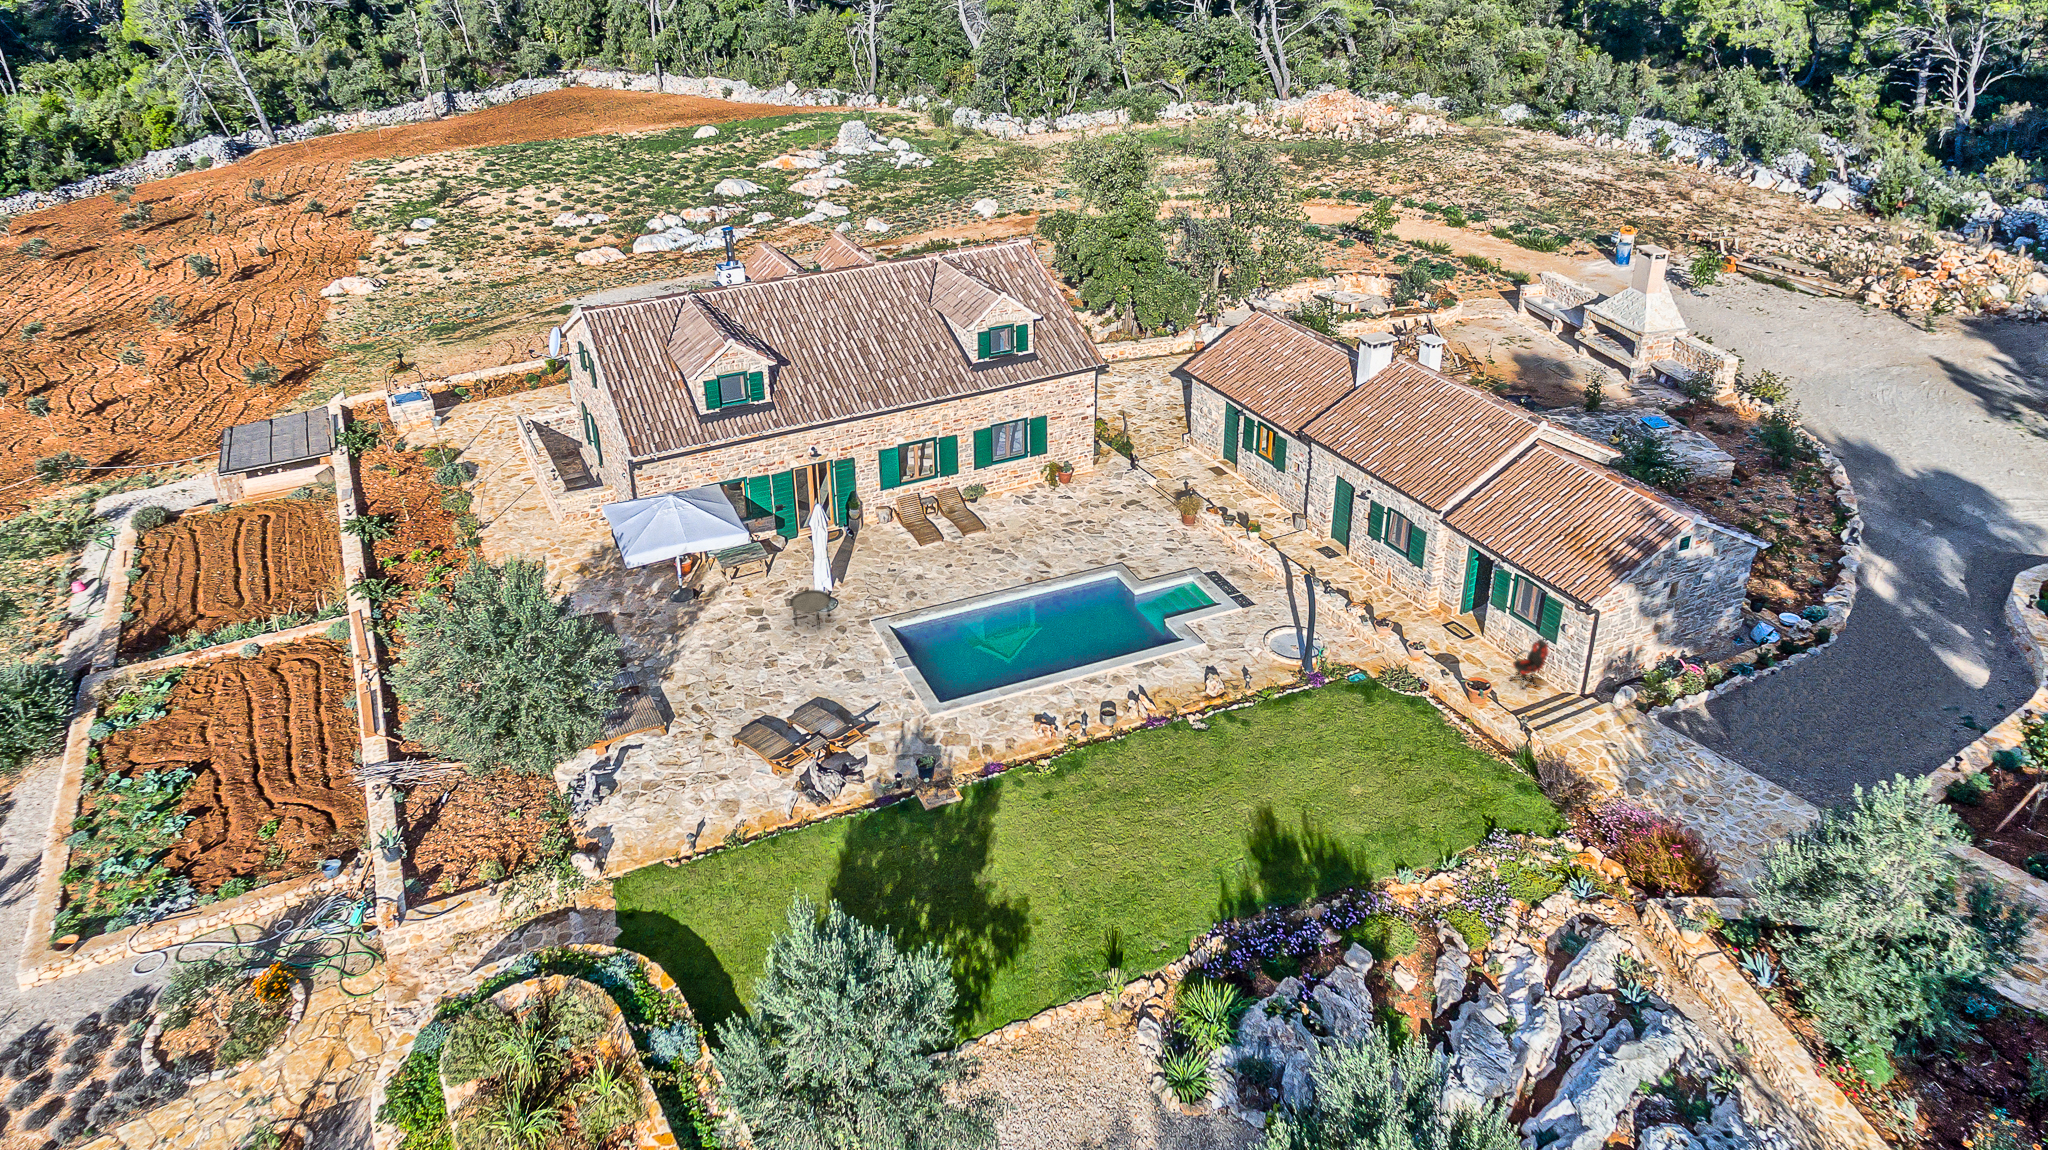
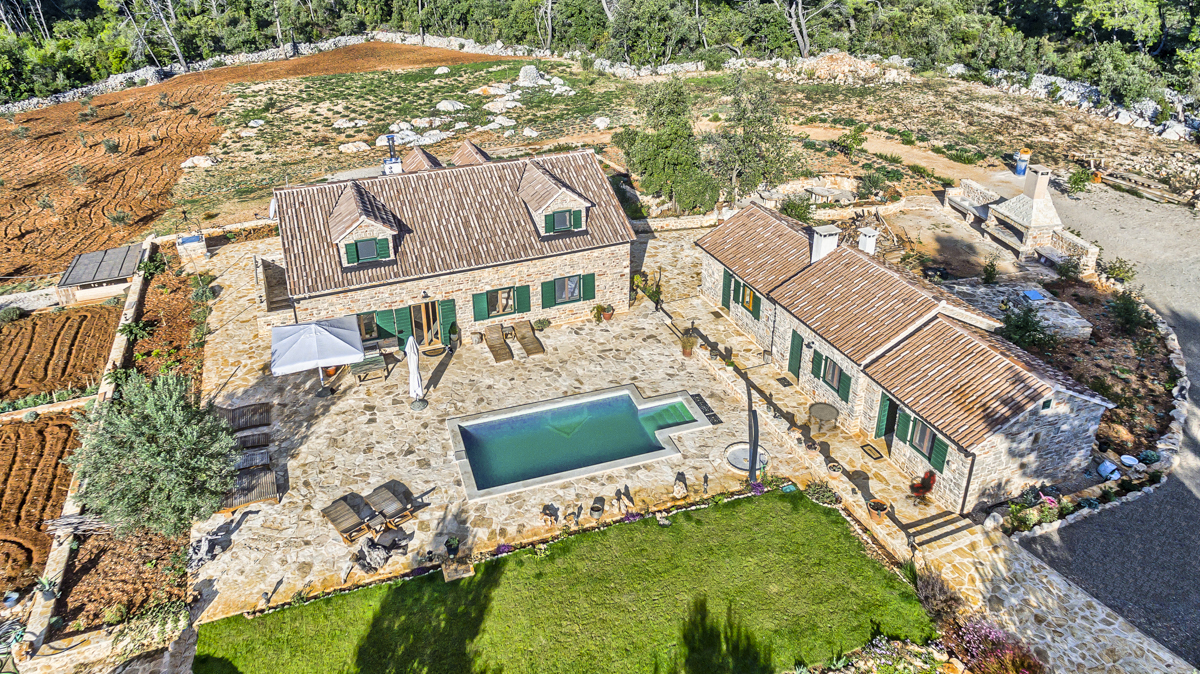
round table: present [789,590,831,629] -> present [808,402,840,432]

